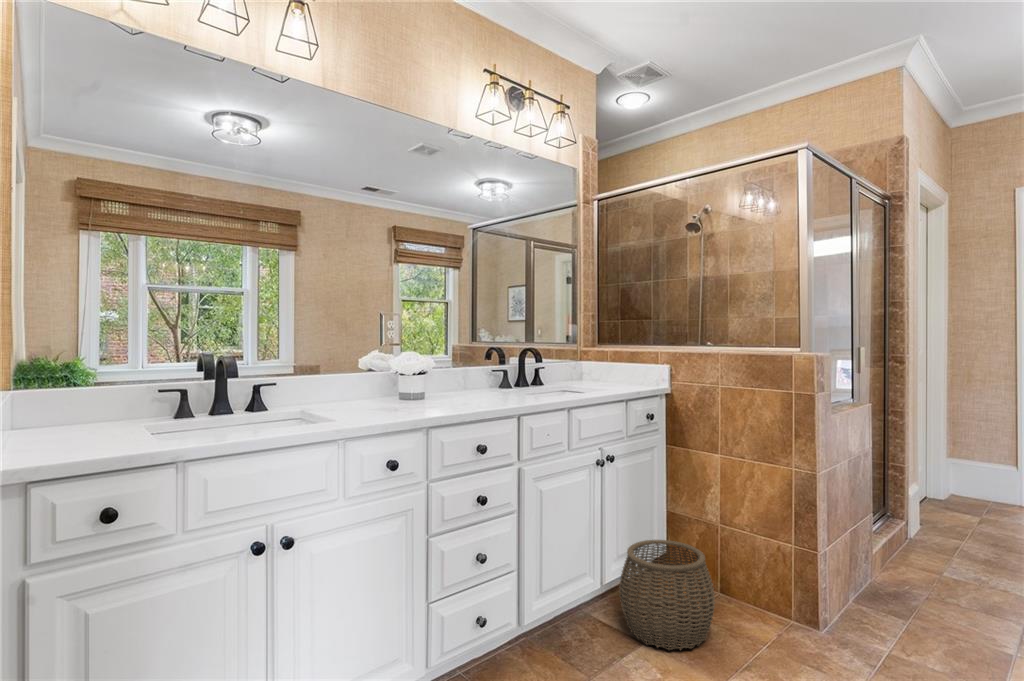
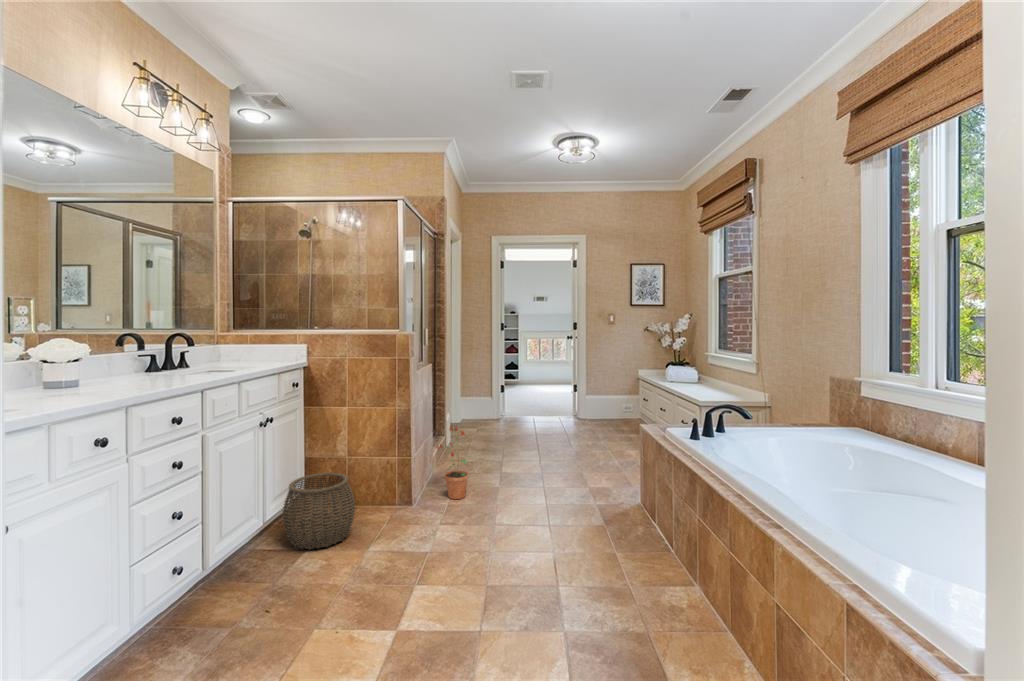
potted plant: none [865,511,936,648] -> present [436,425,468,499]

